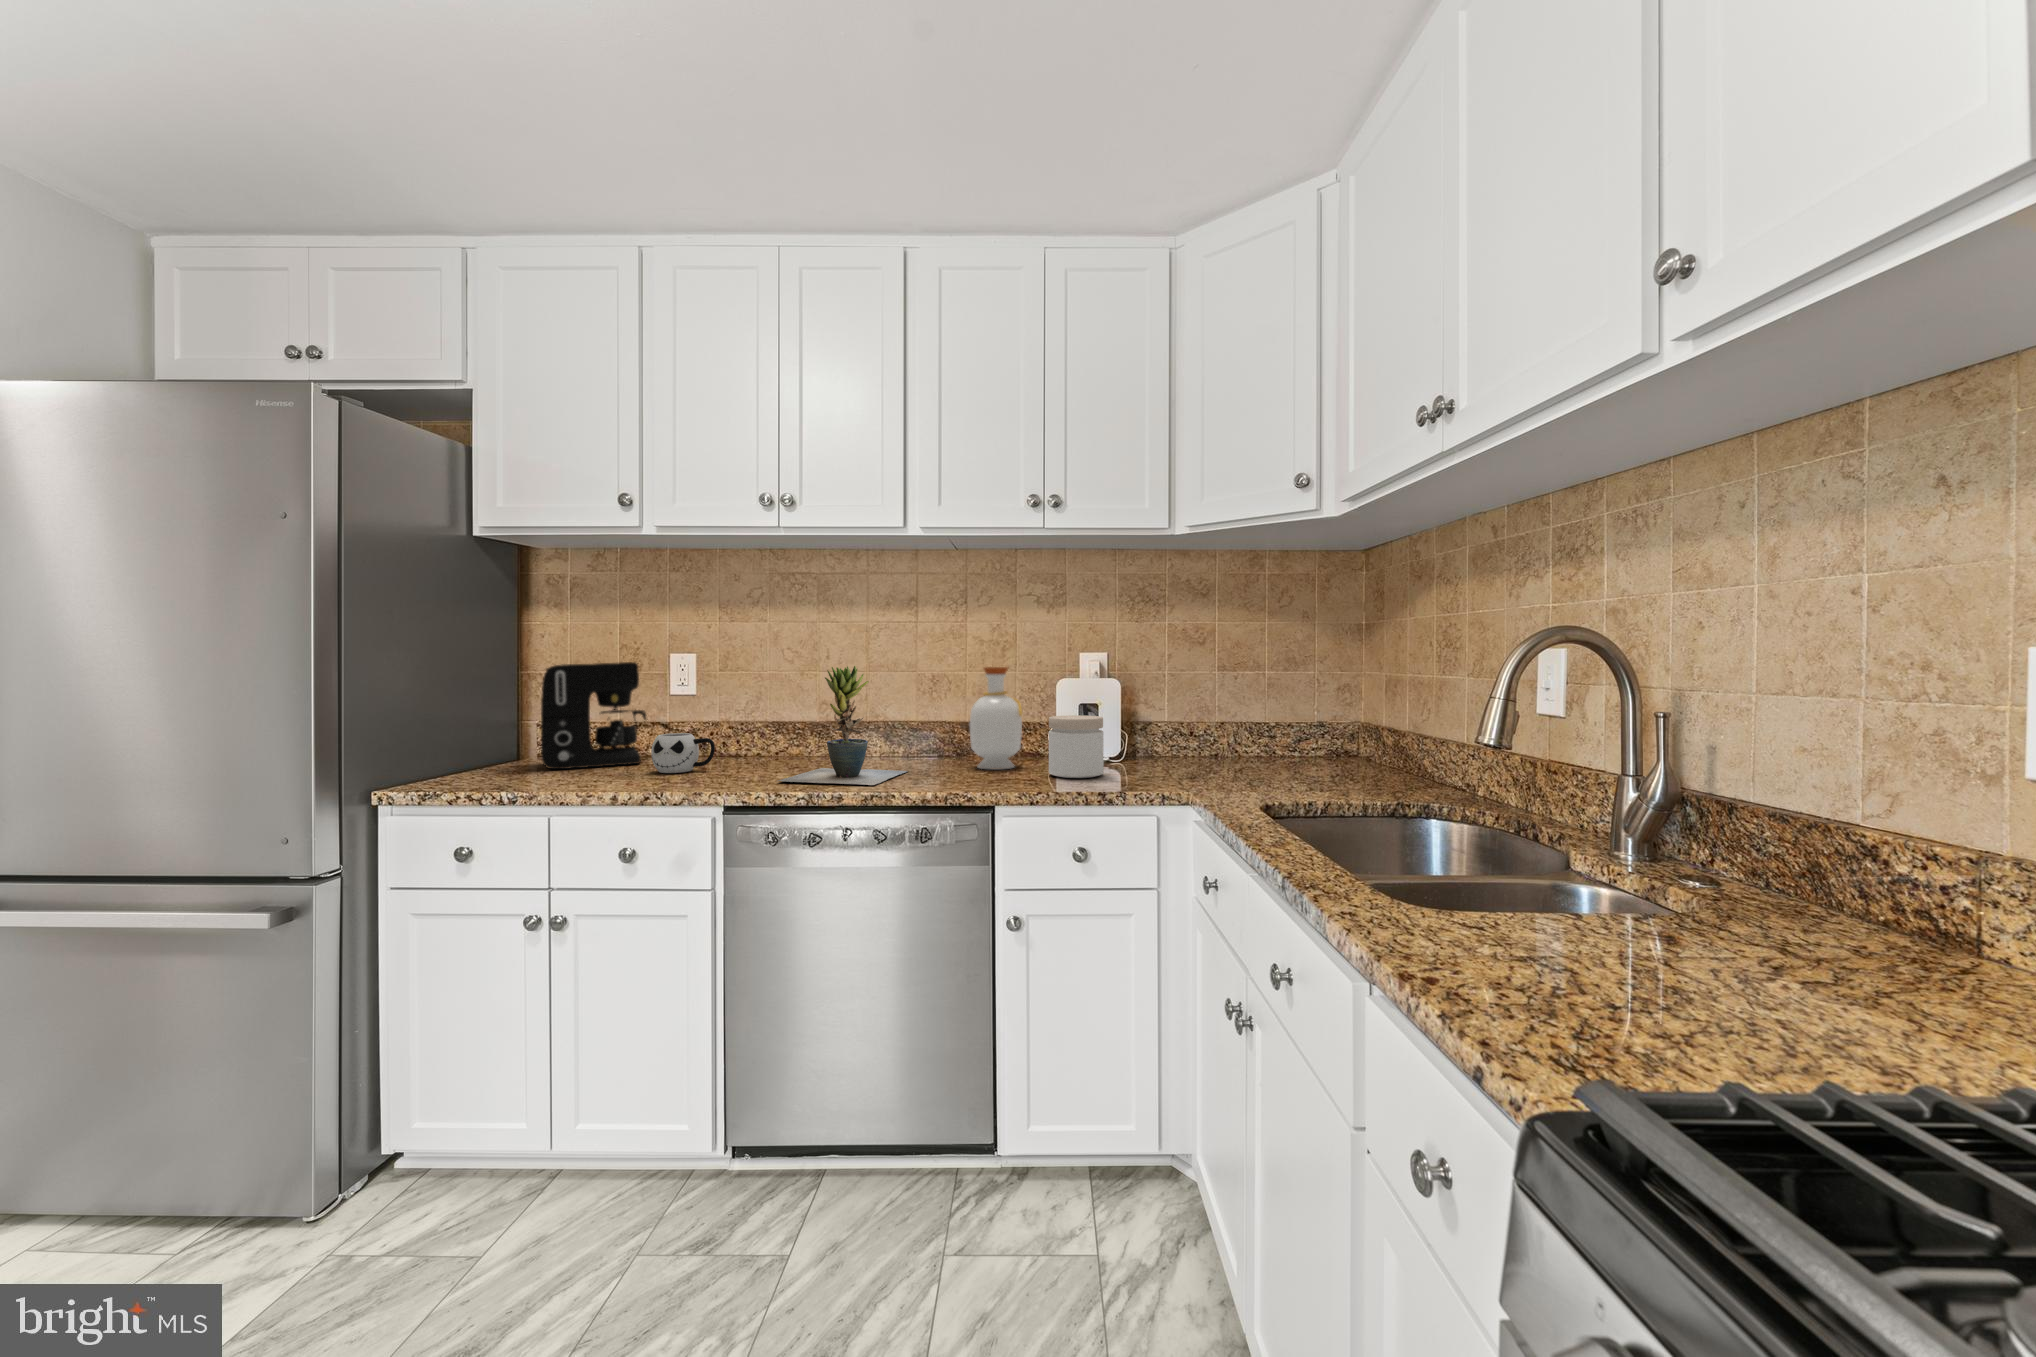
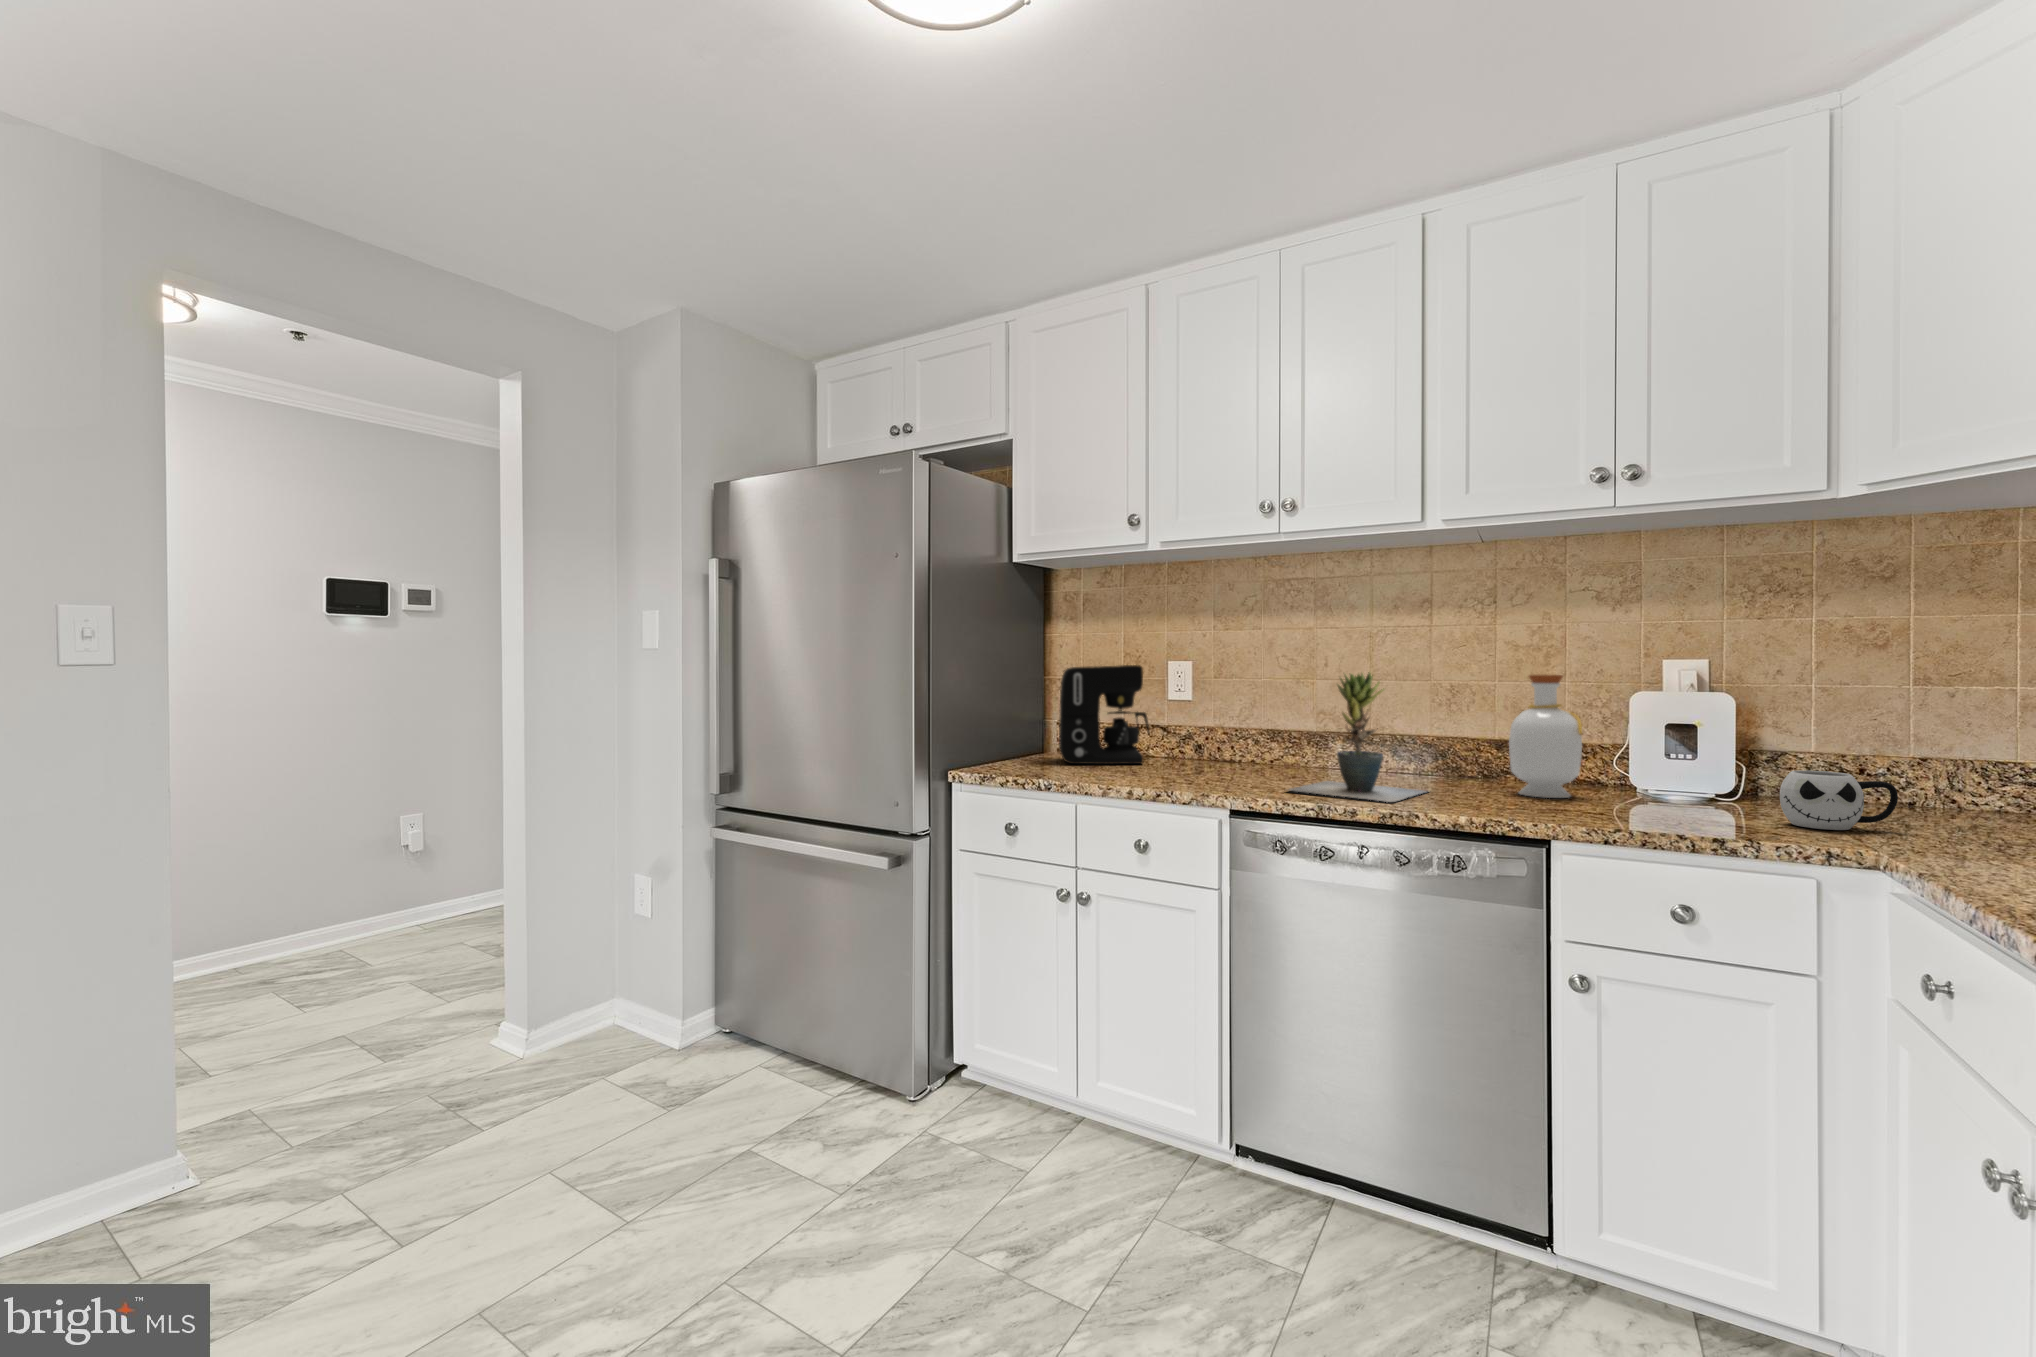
jar: present [1049,715,1104,778] -> none [1622,737,1707,816]
mug: present [651,733,715,773] -> present [1780,770,1898,830]

